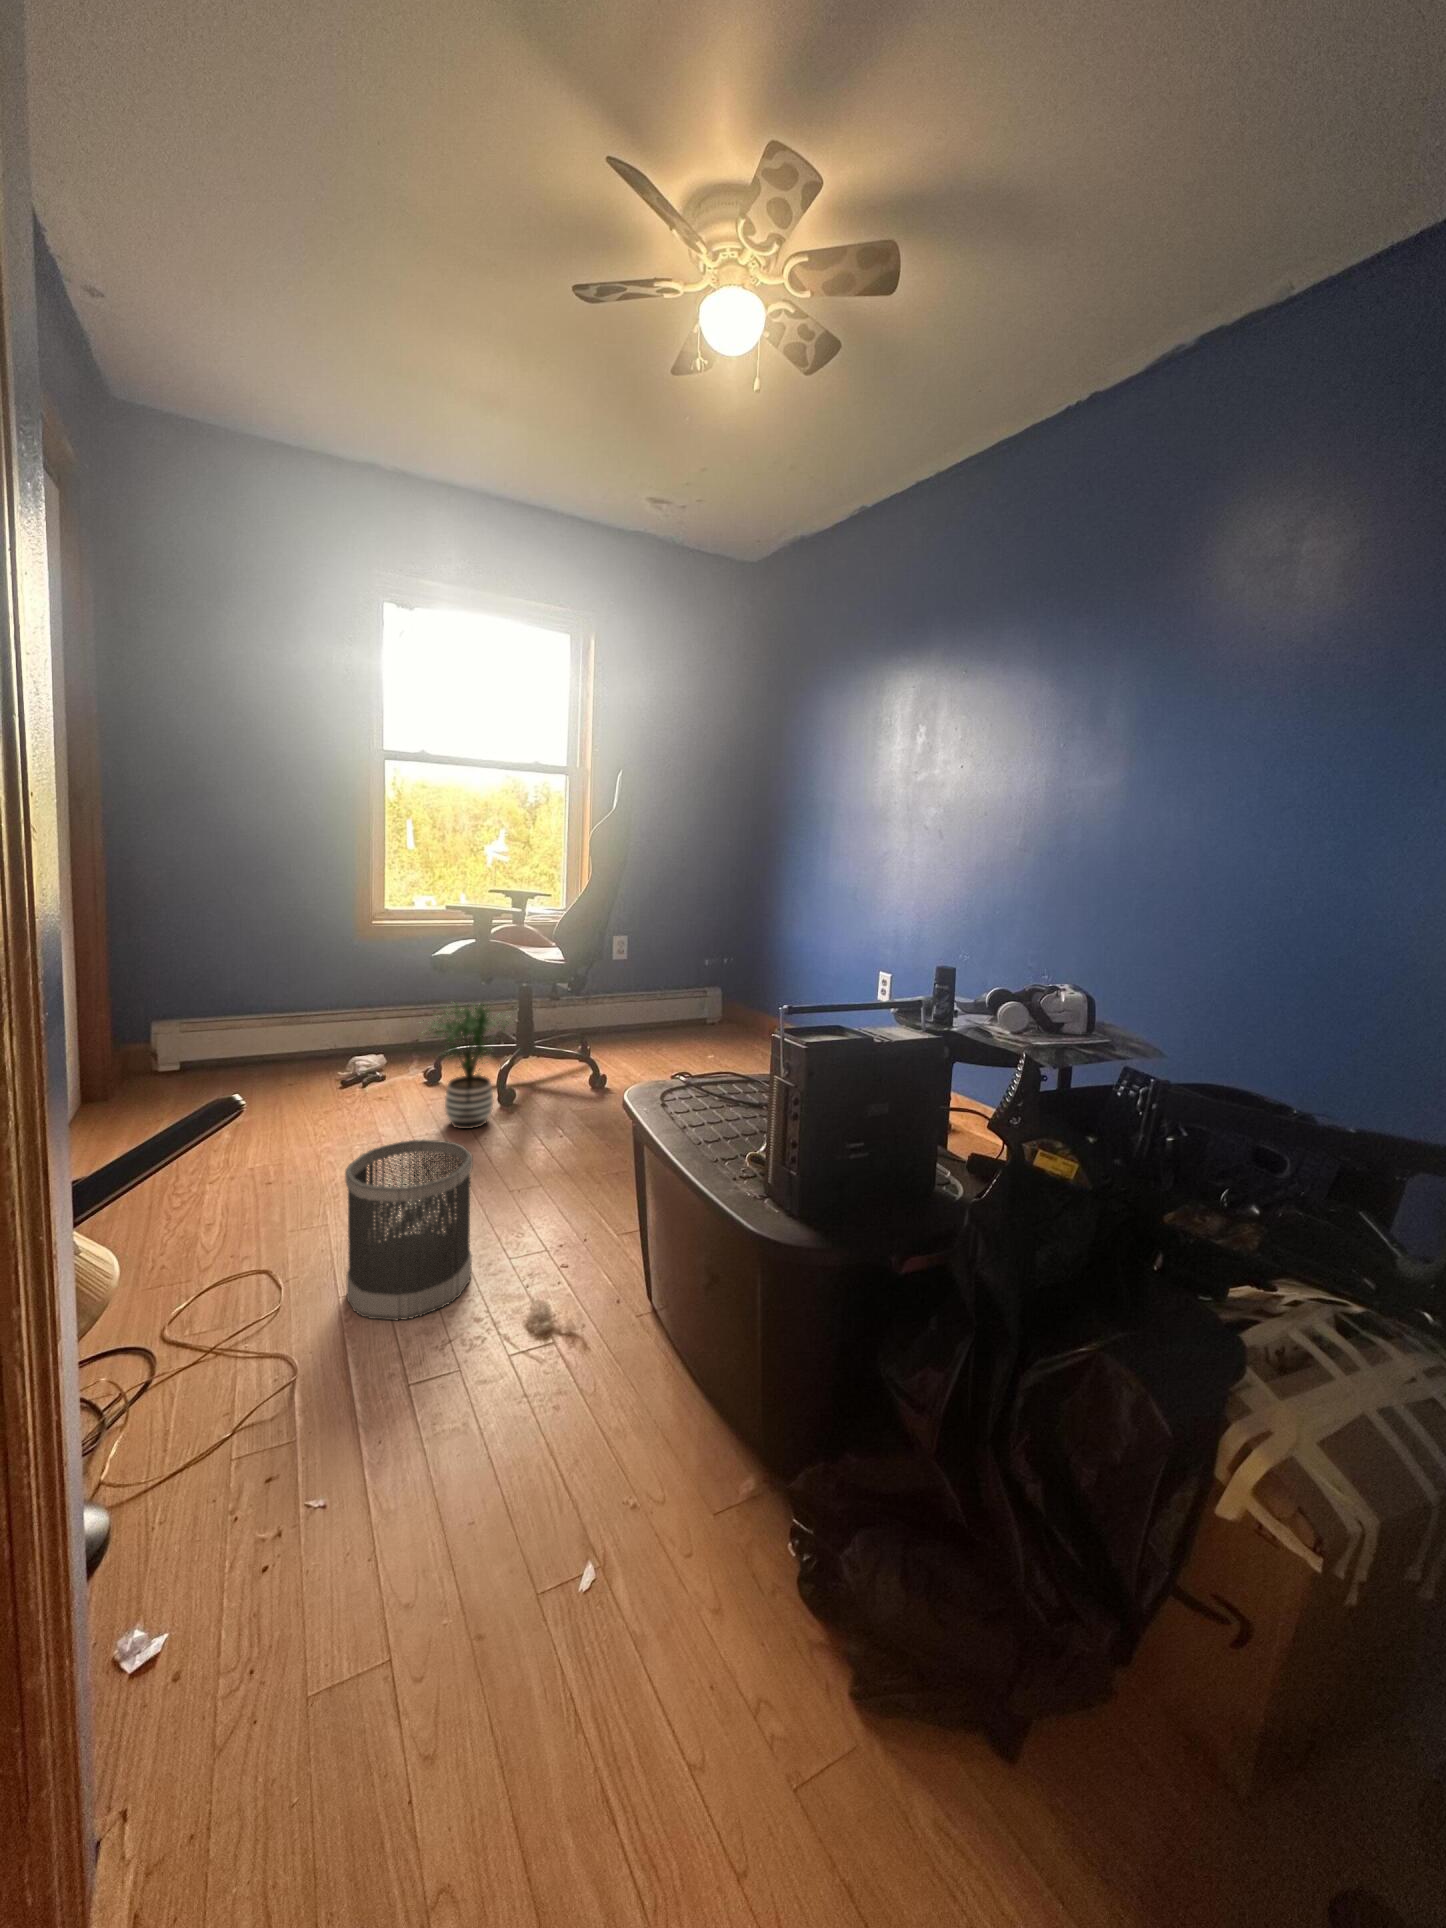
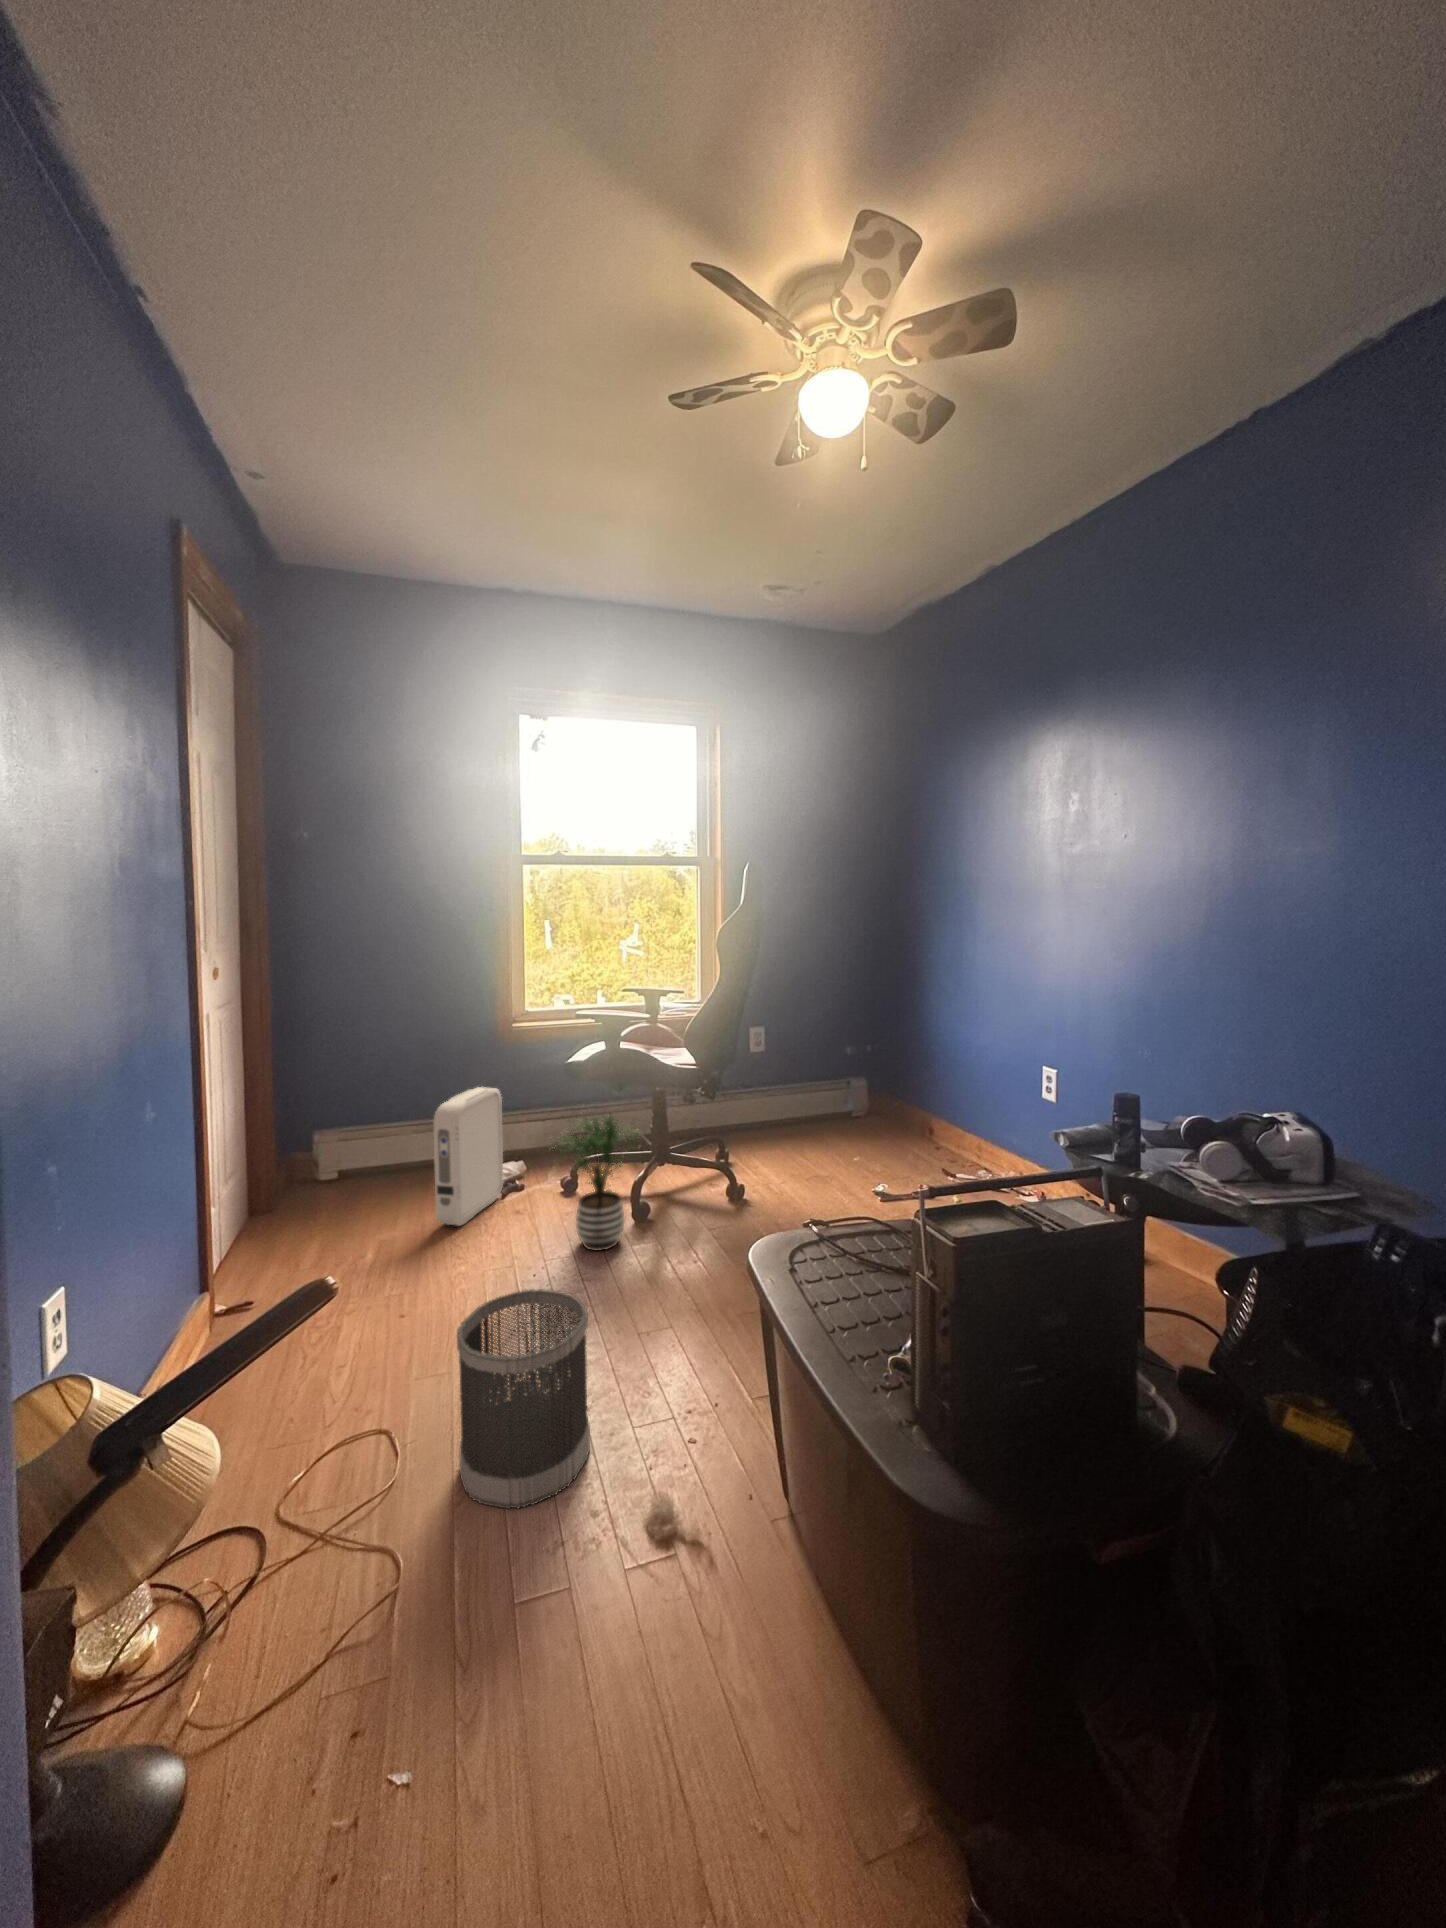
air purifier: none [294,978,365,1111] -> present [434,1087,503,1226]

